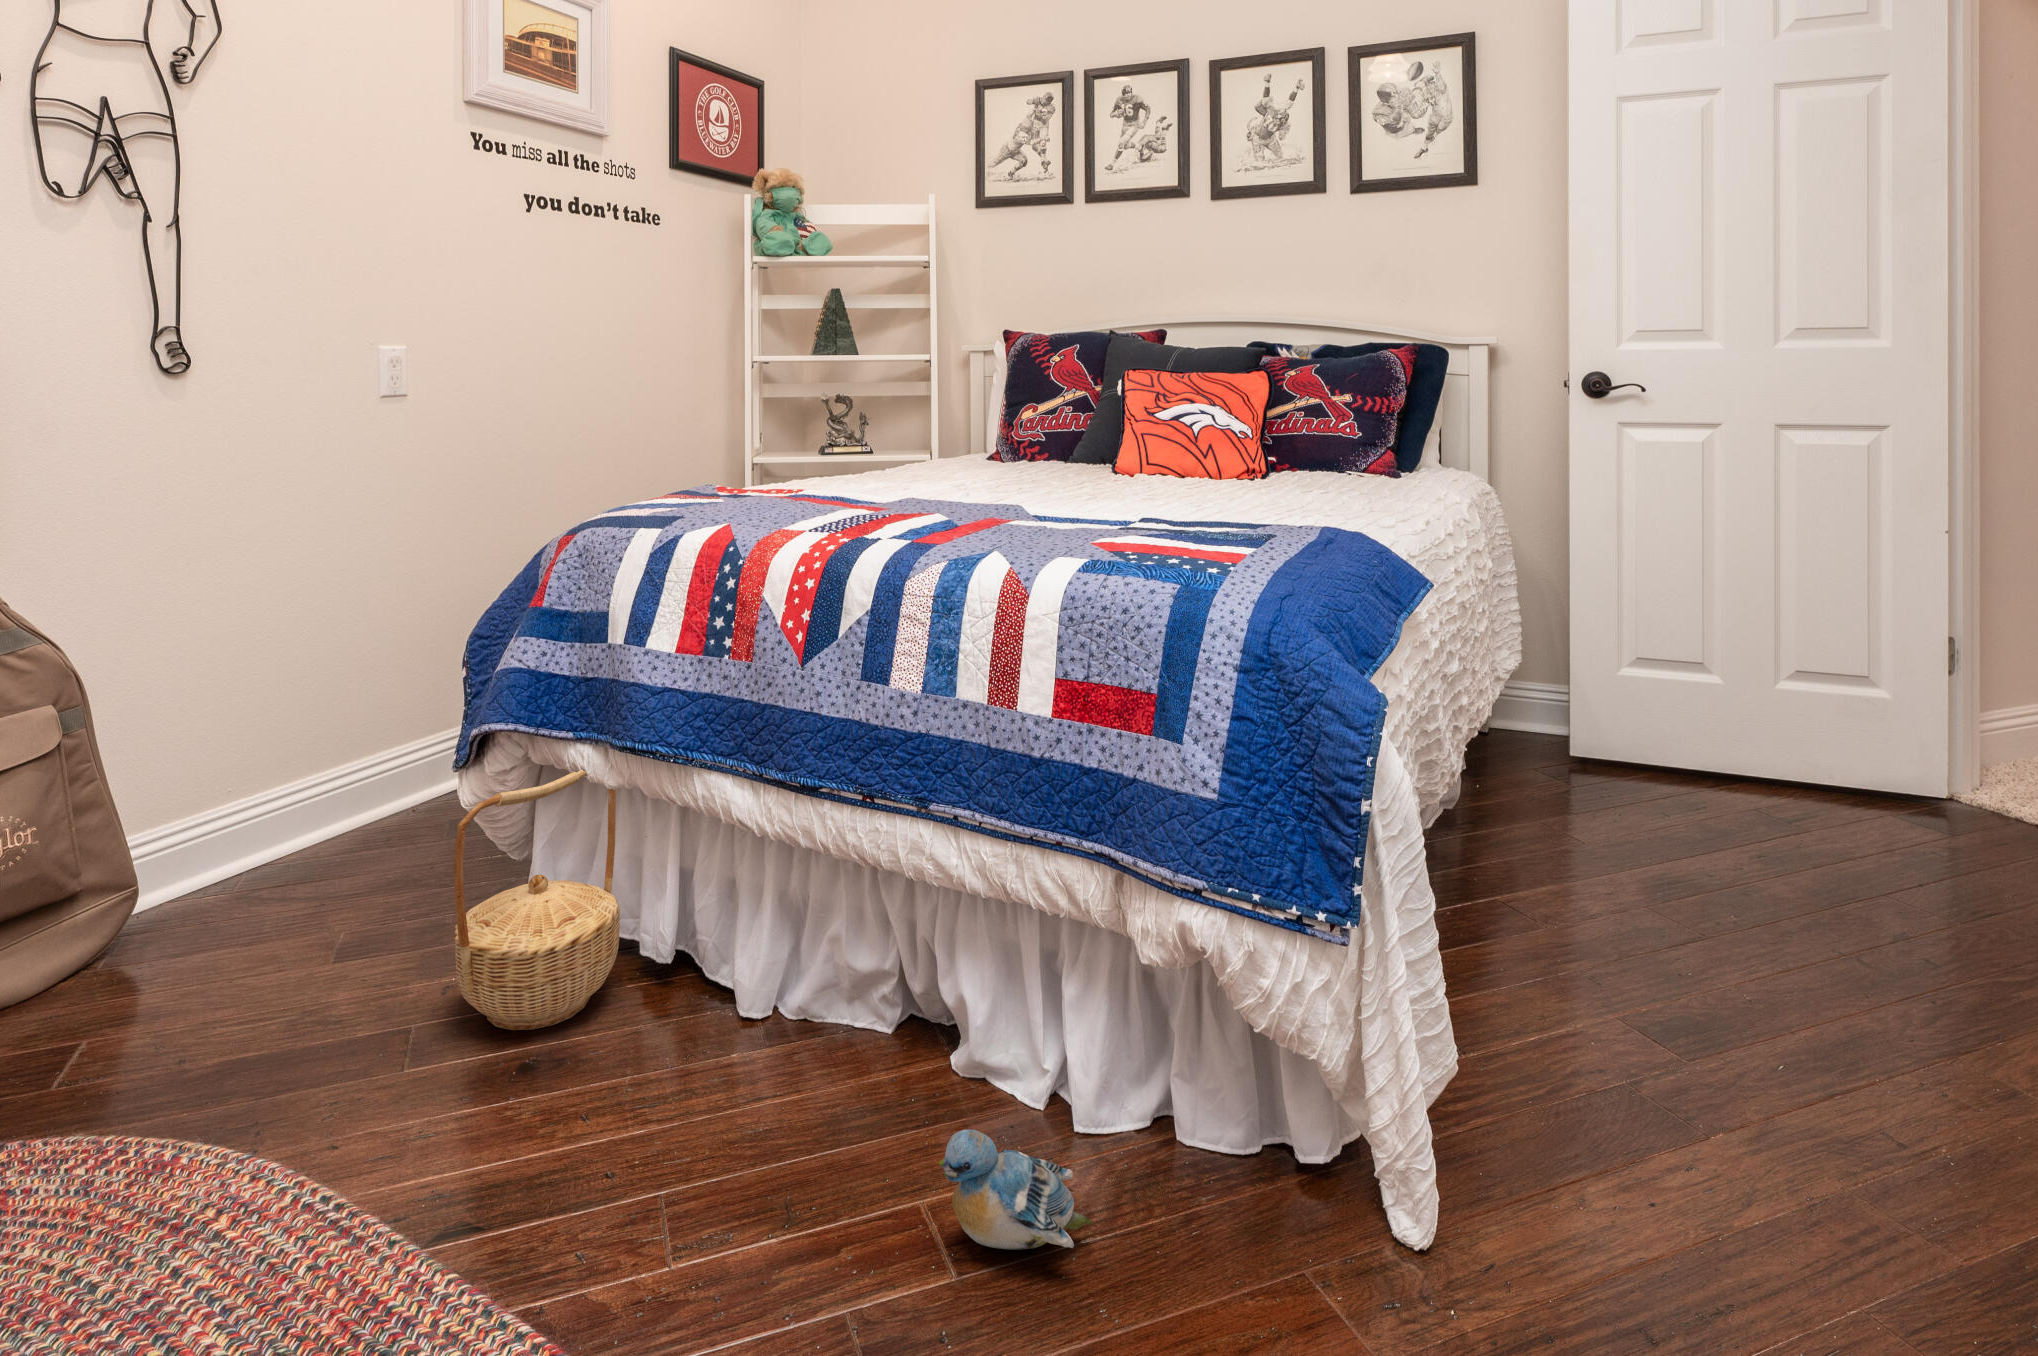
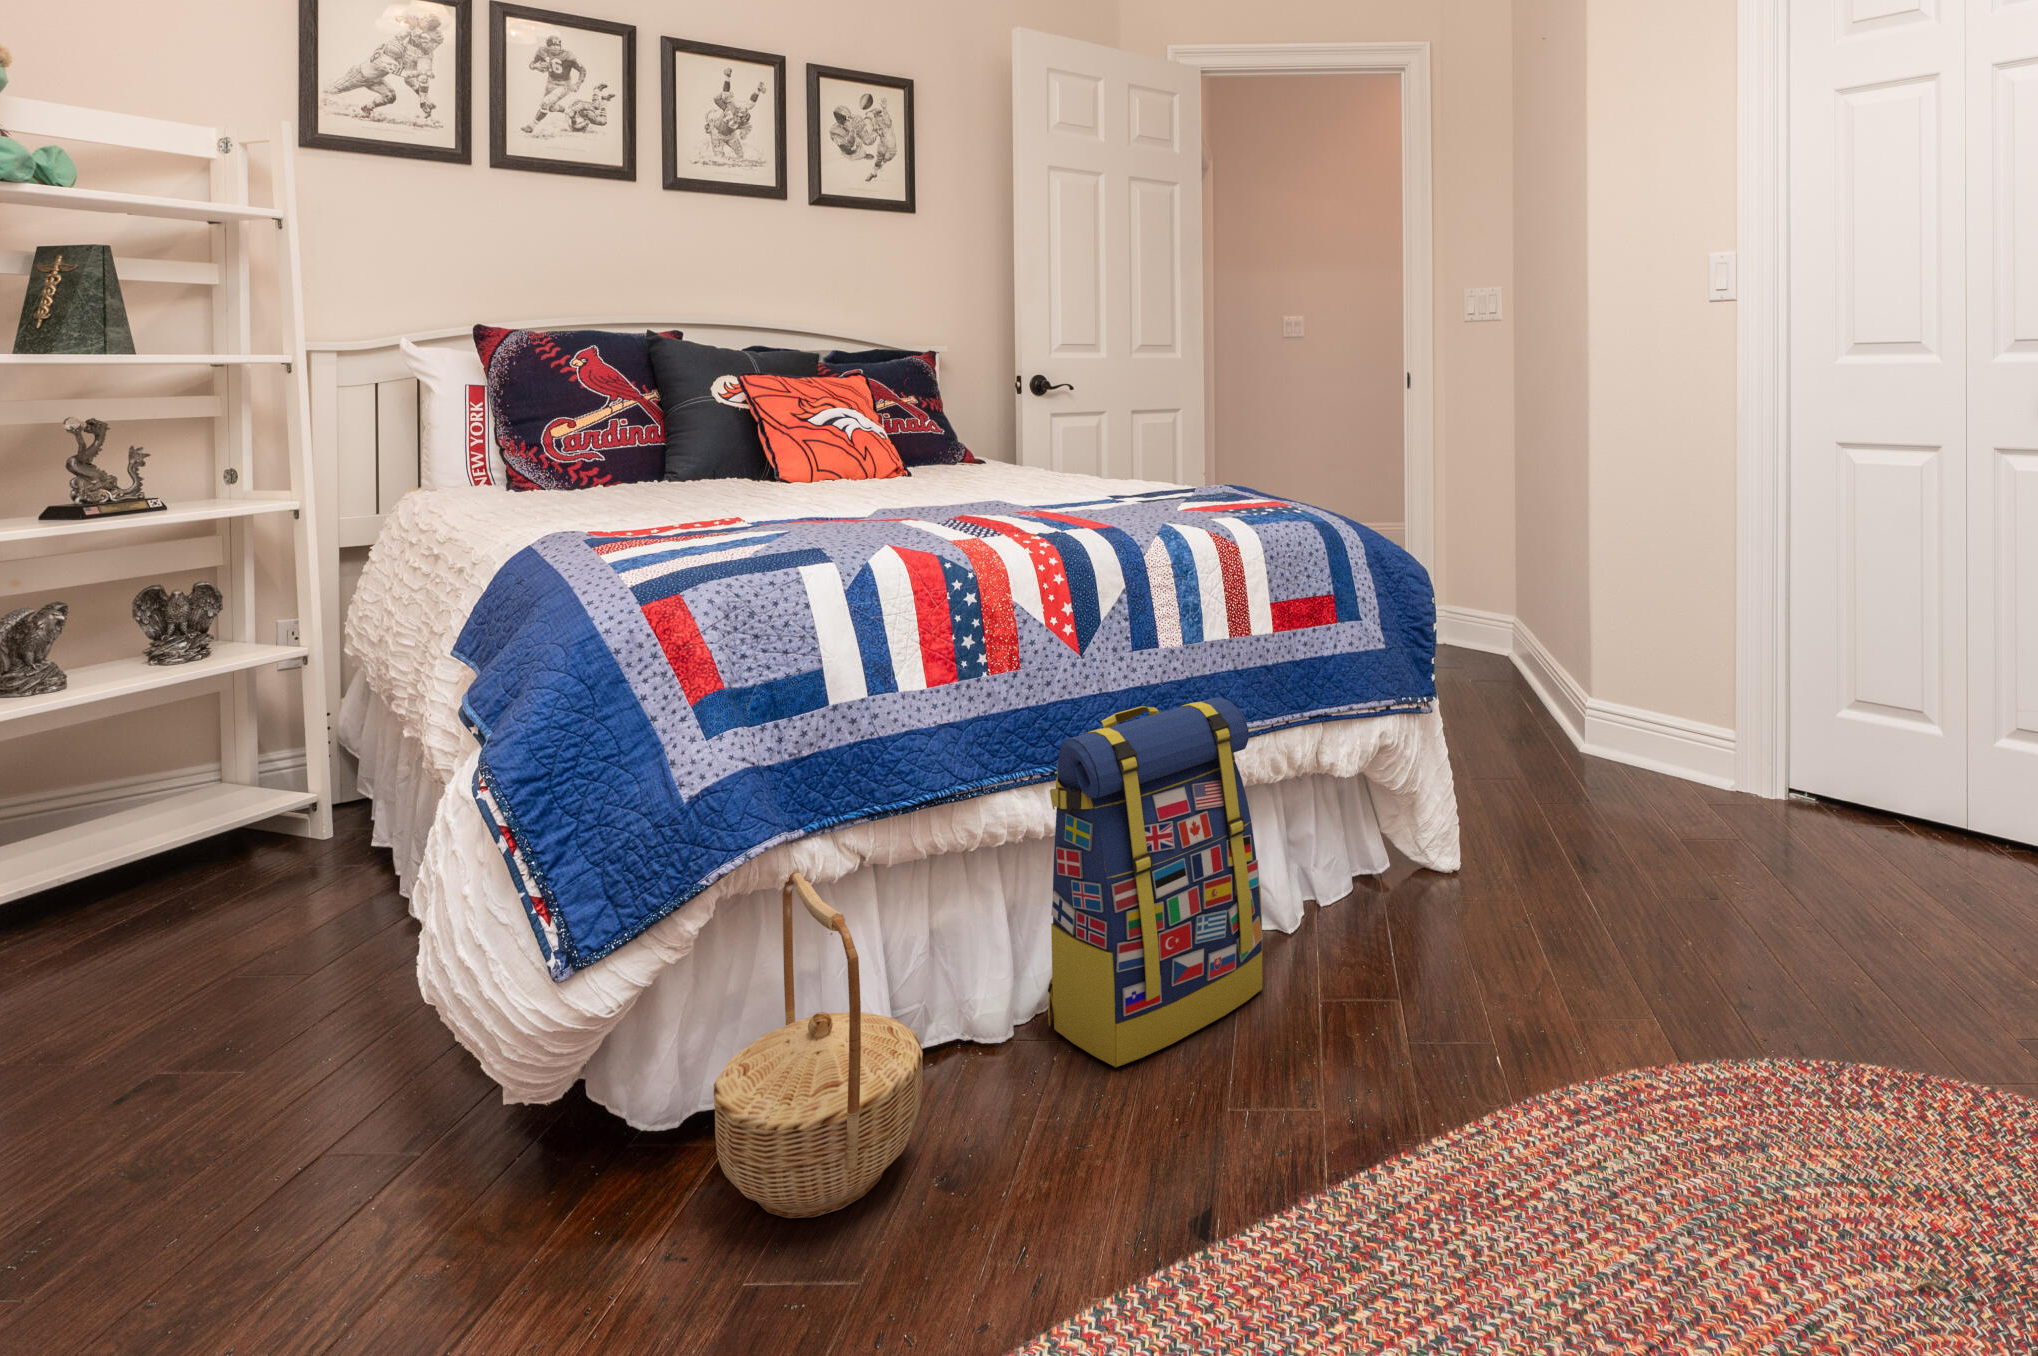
backpack: none [705,741,953,1140] -> present [1048,697,1263,1067]
plush toy: present [939,1130,1091,1250] -> none [1364,903,1438,975]

